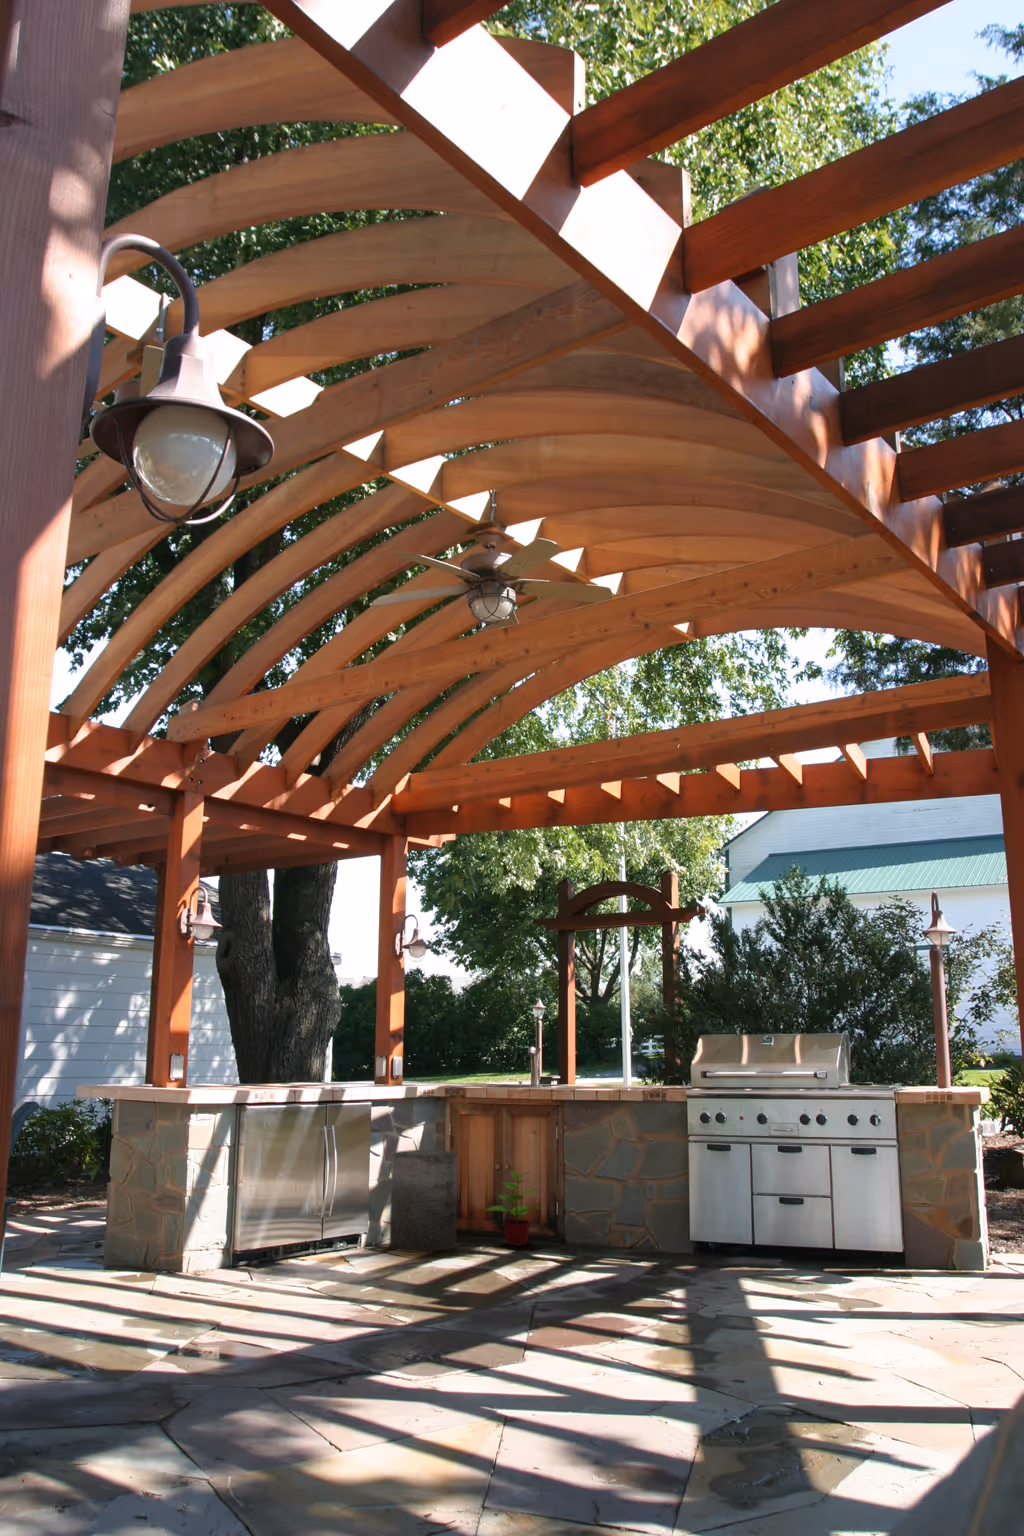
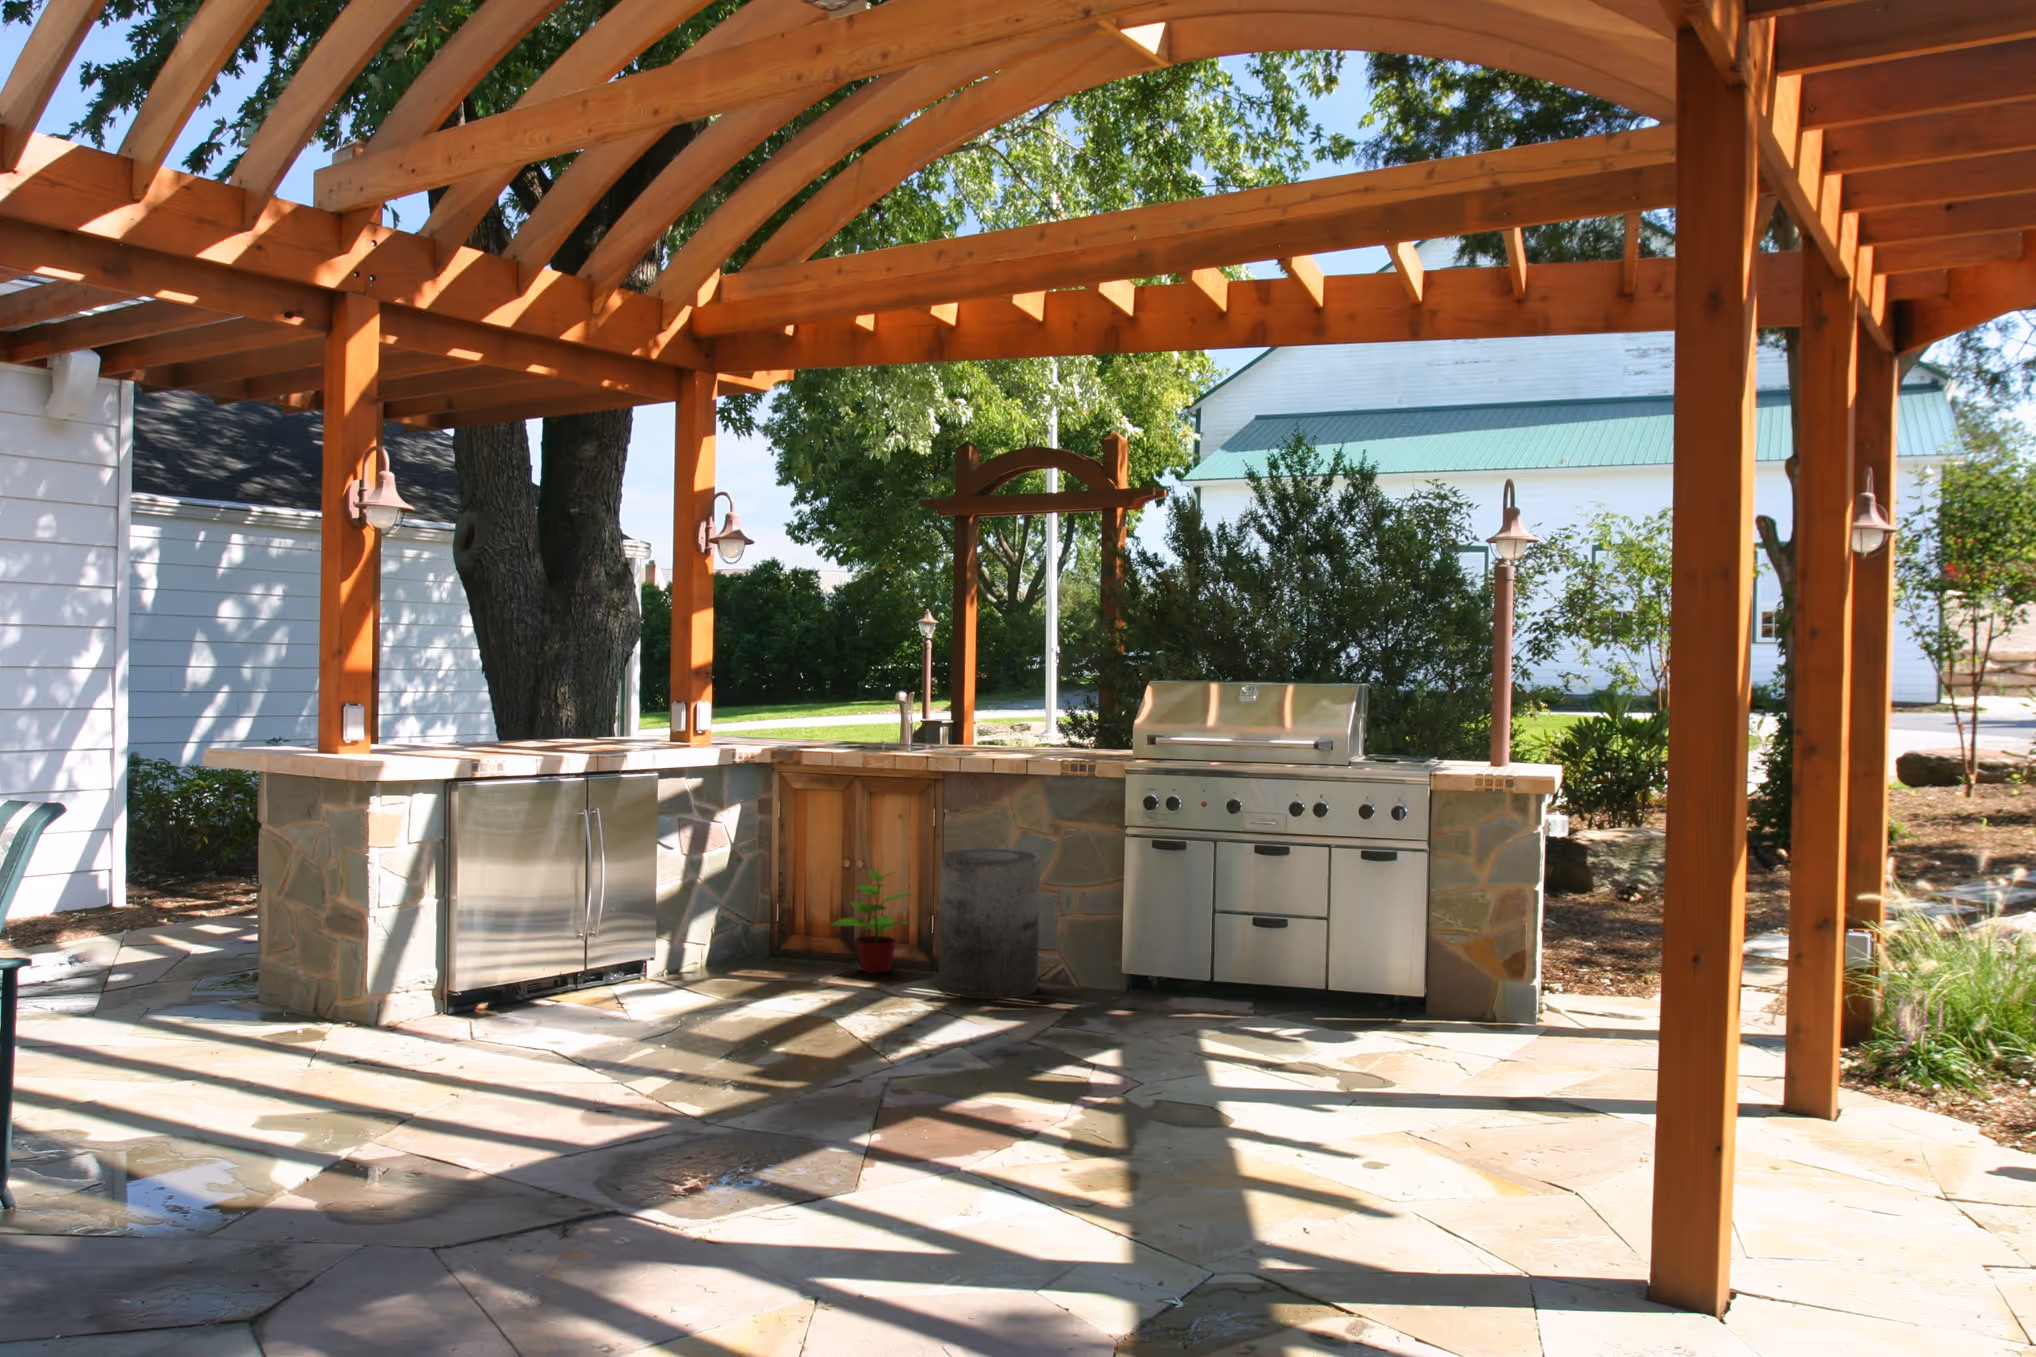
trash can: present [390,1150,457,1252] -> present [938,848,1040,999]

